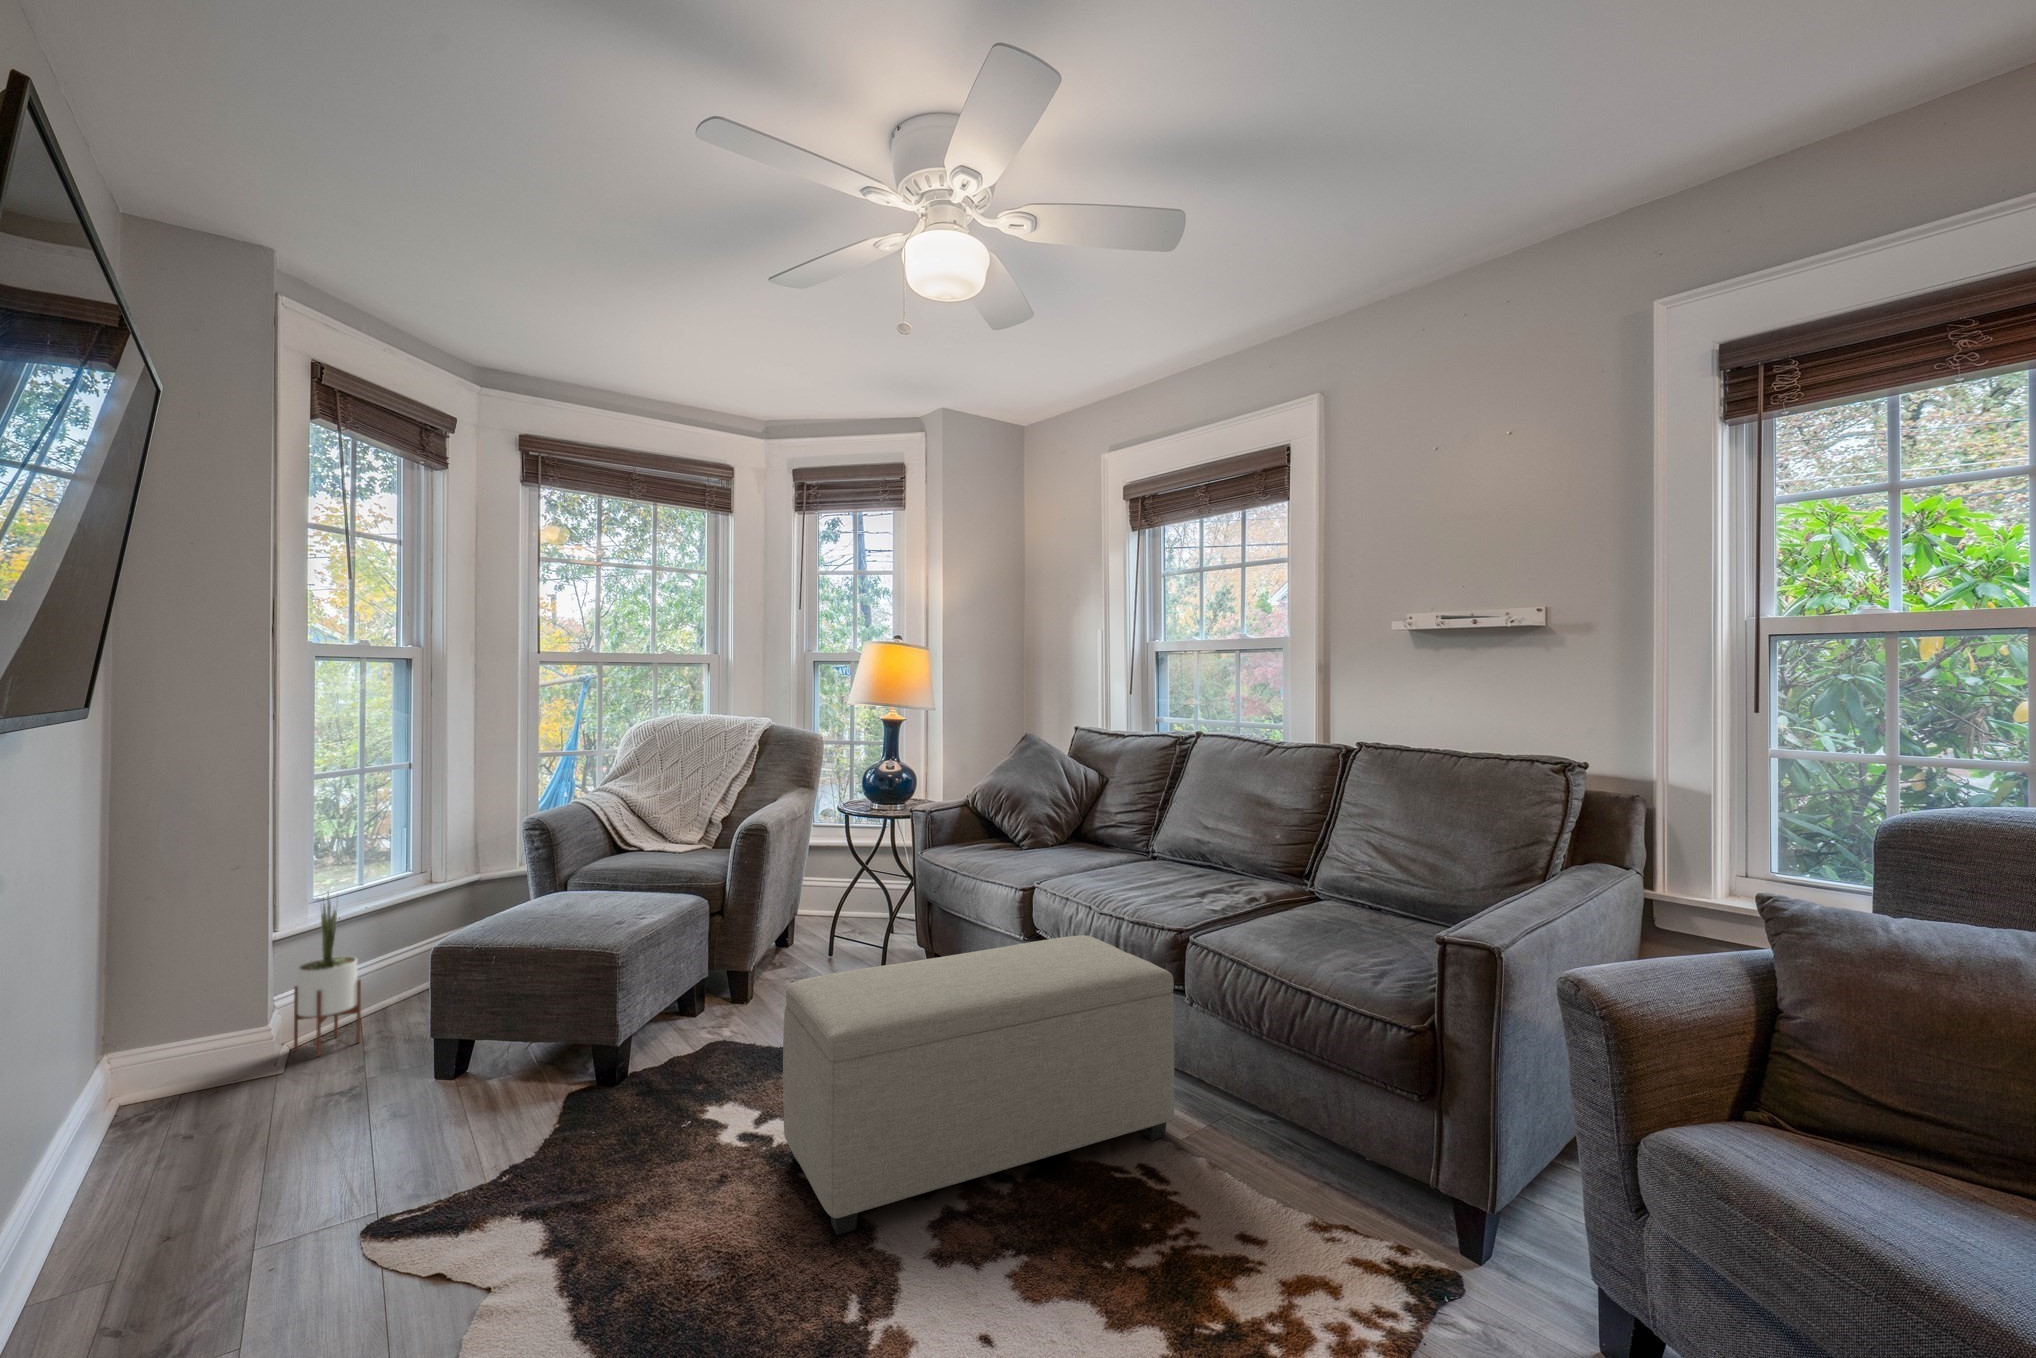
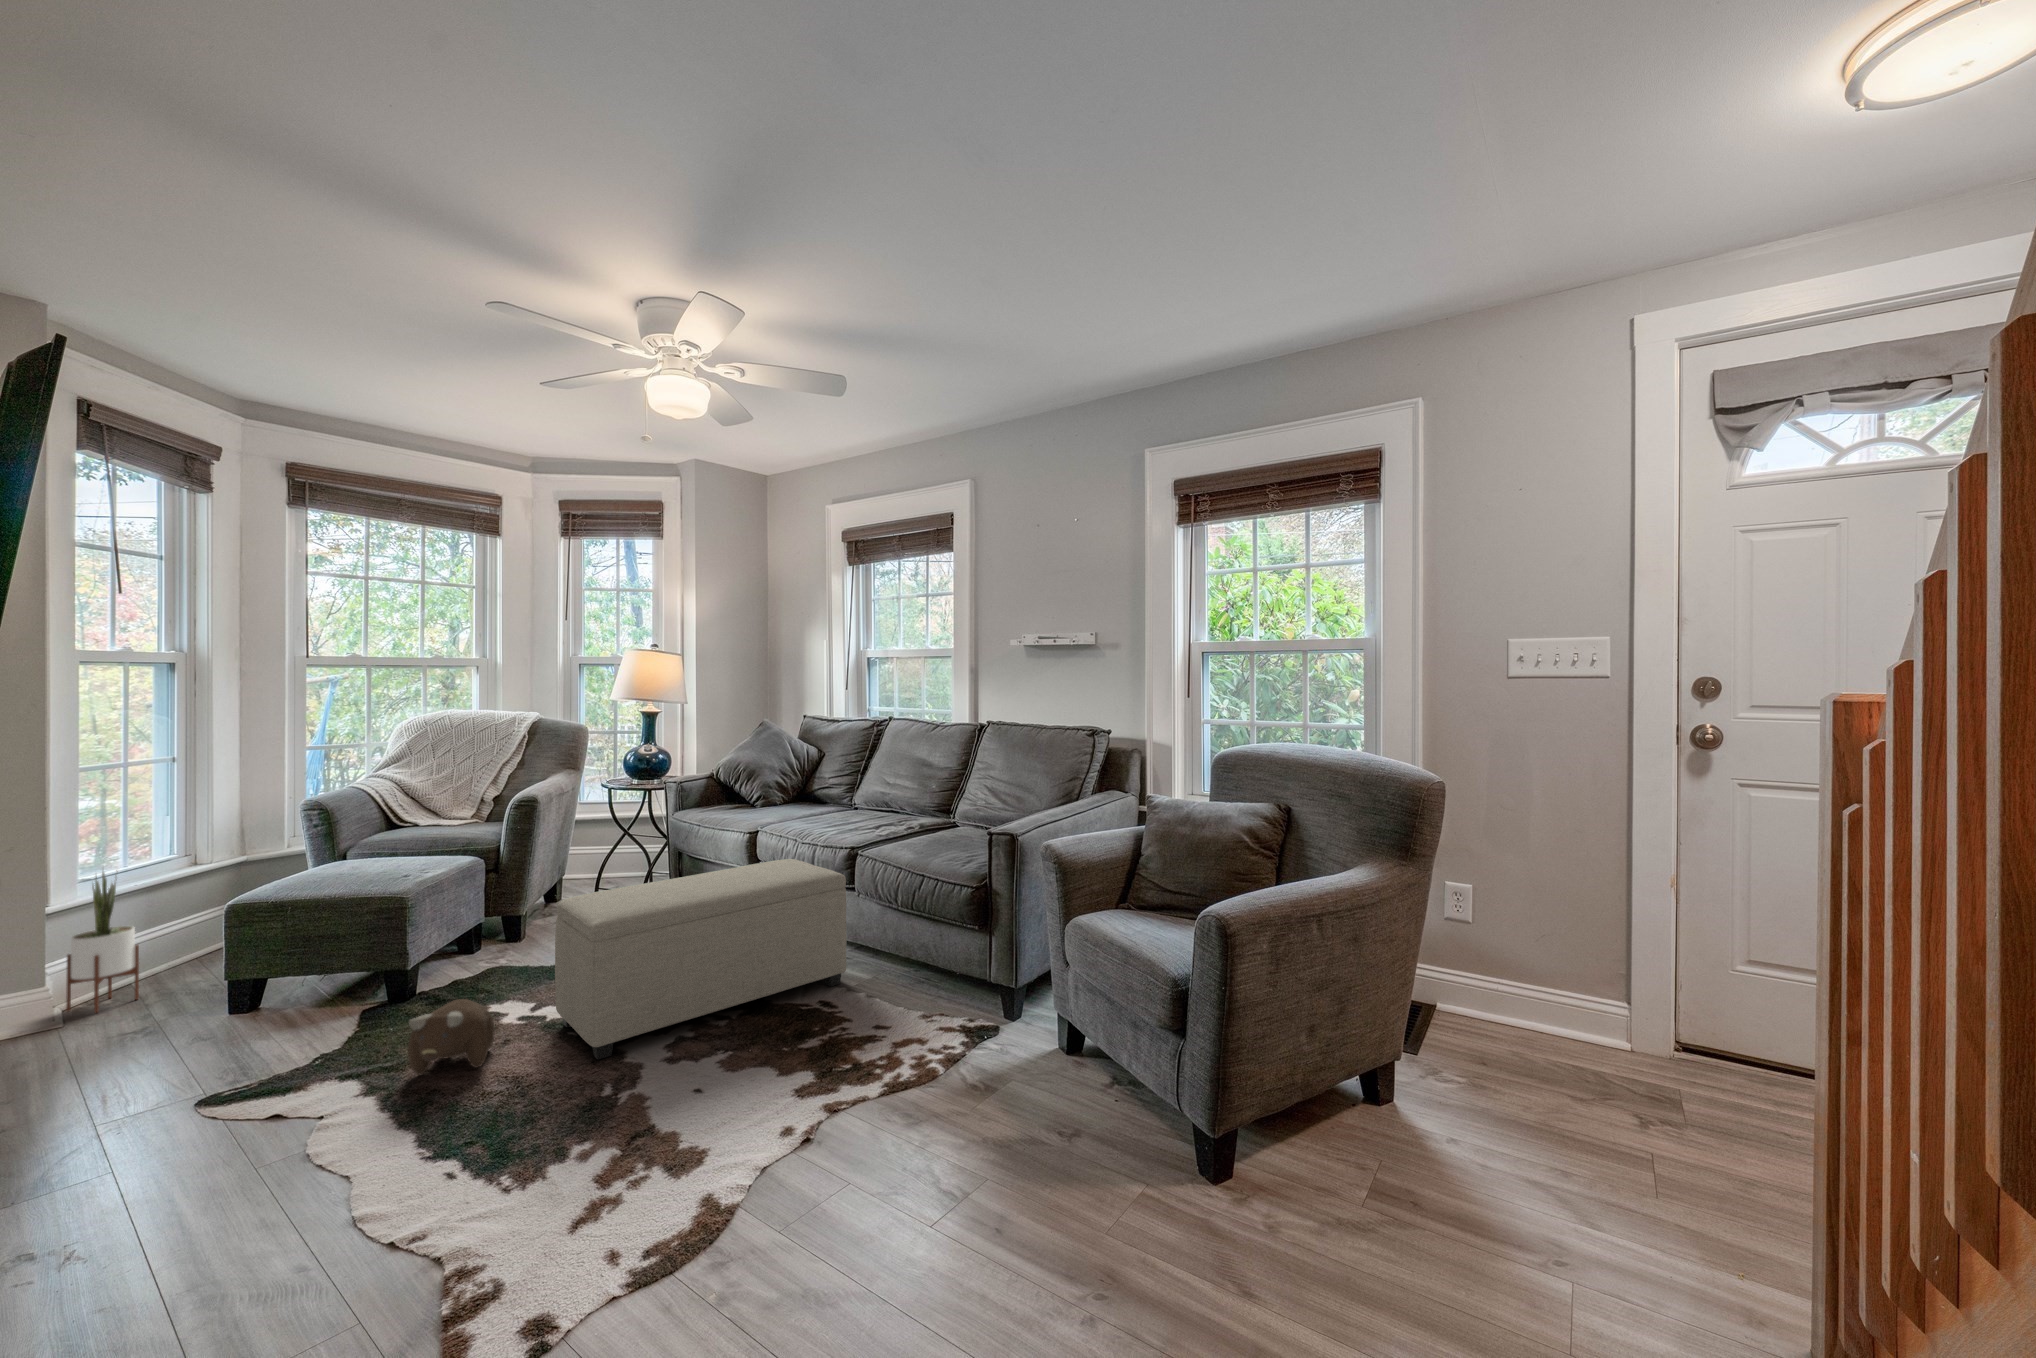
plush toy: none [600,1116,708,1221] -> present [408,999,494,1074]

